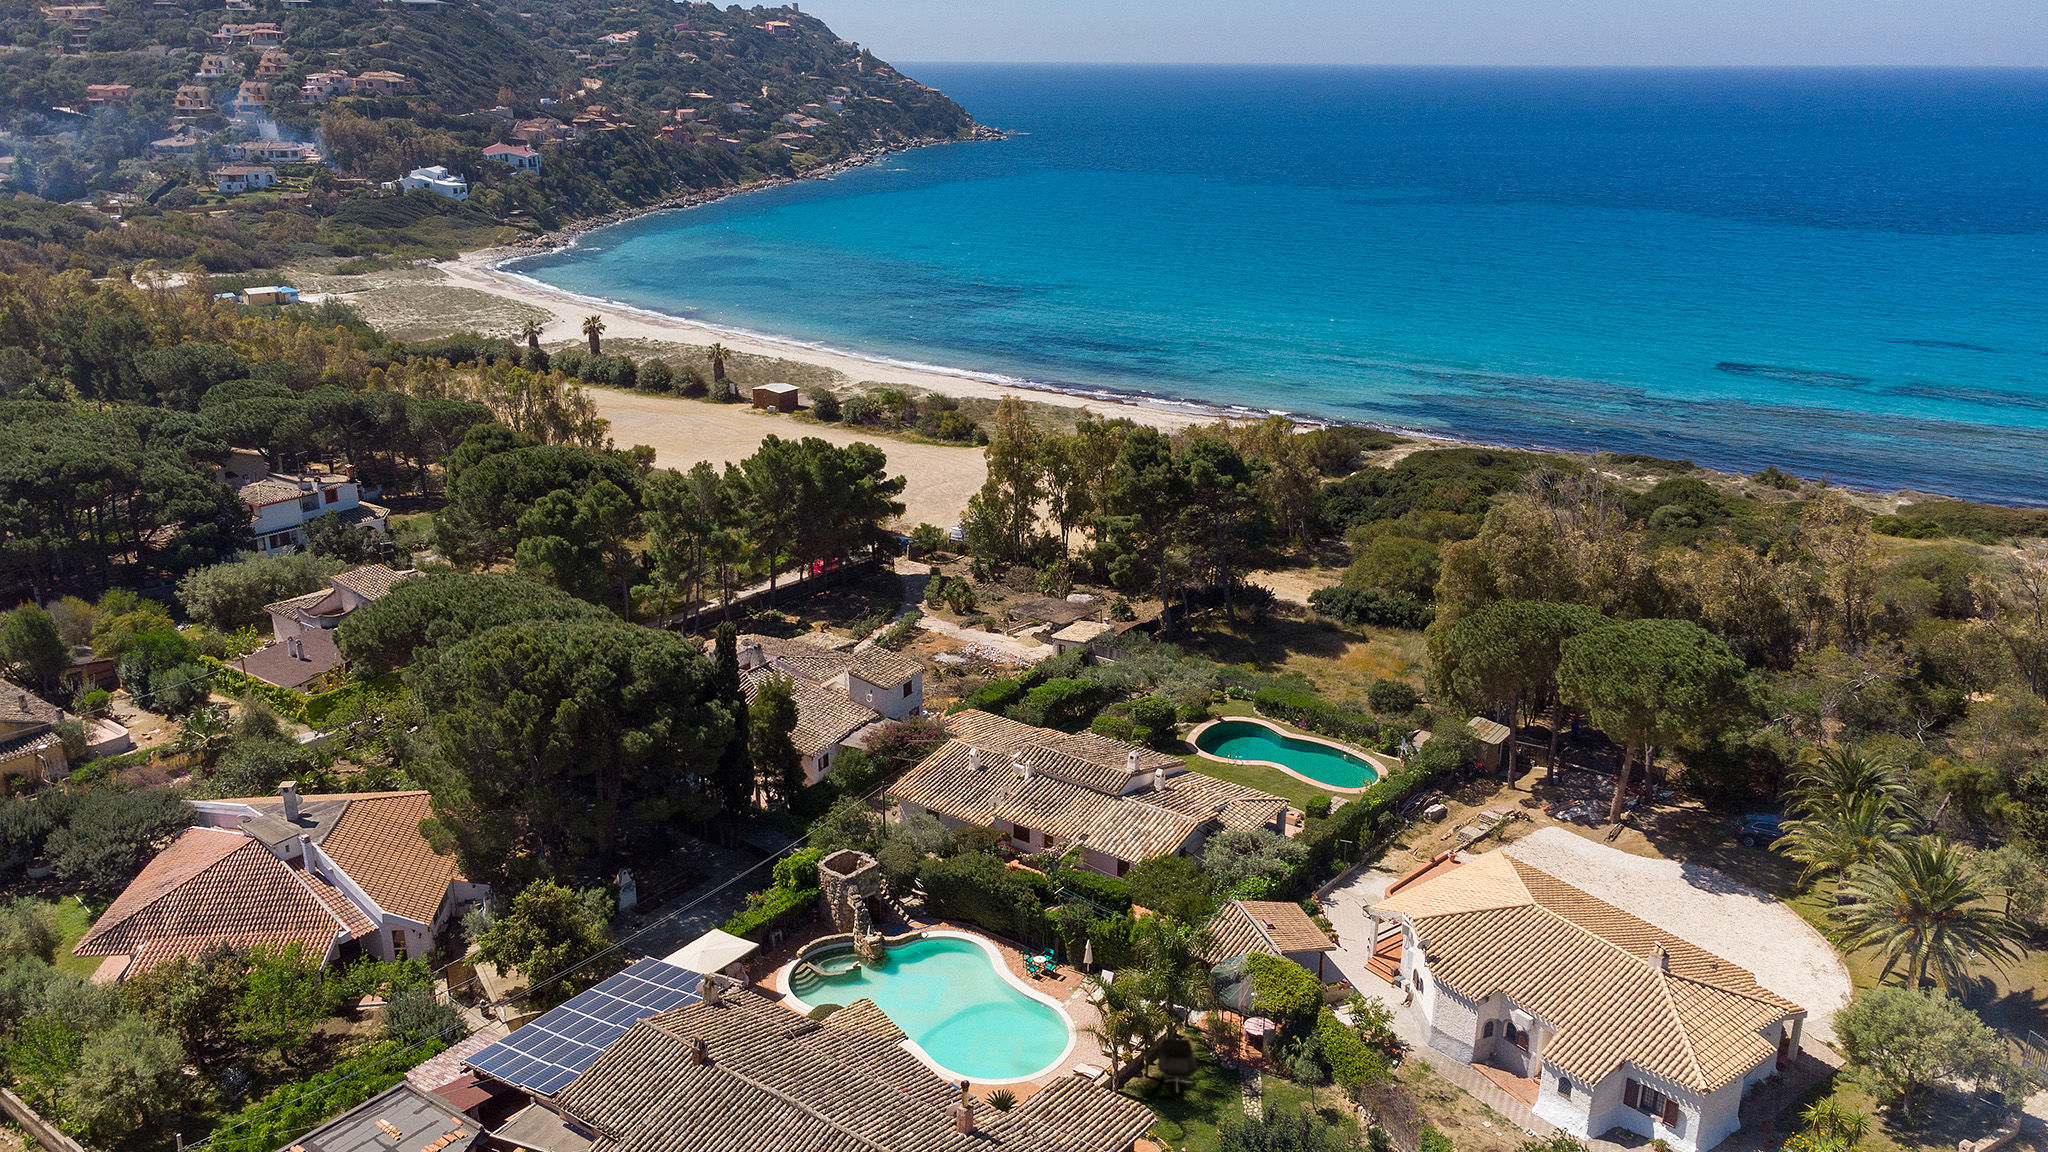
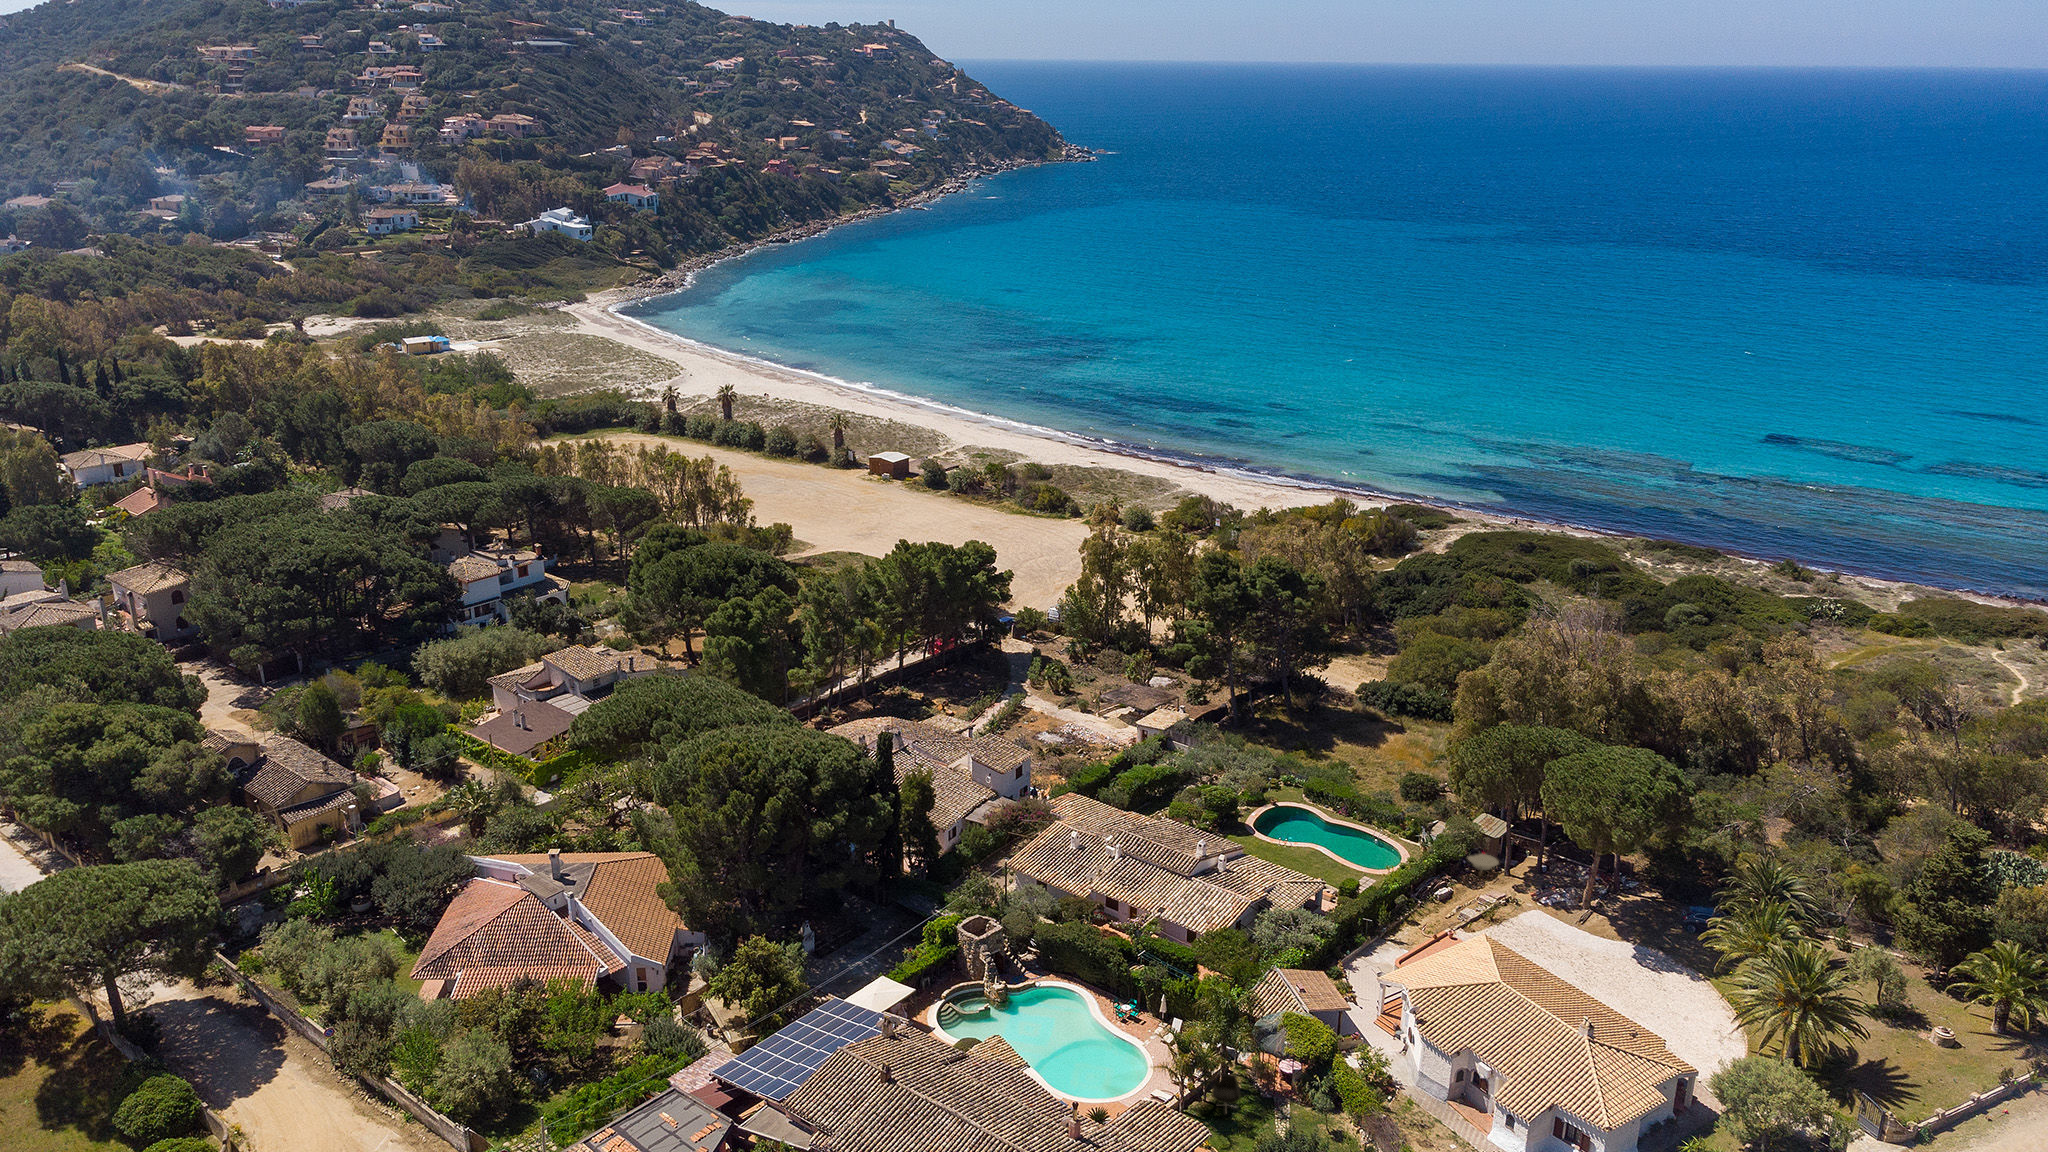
round table: none [1460,764,1499,791] -> present [1468,854,1499,876]

